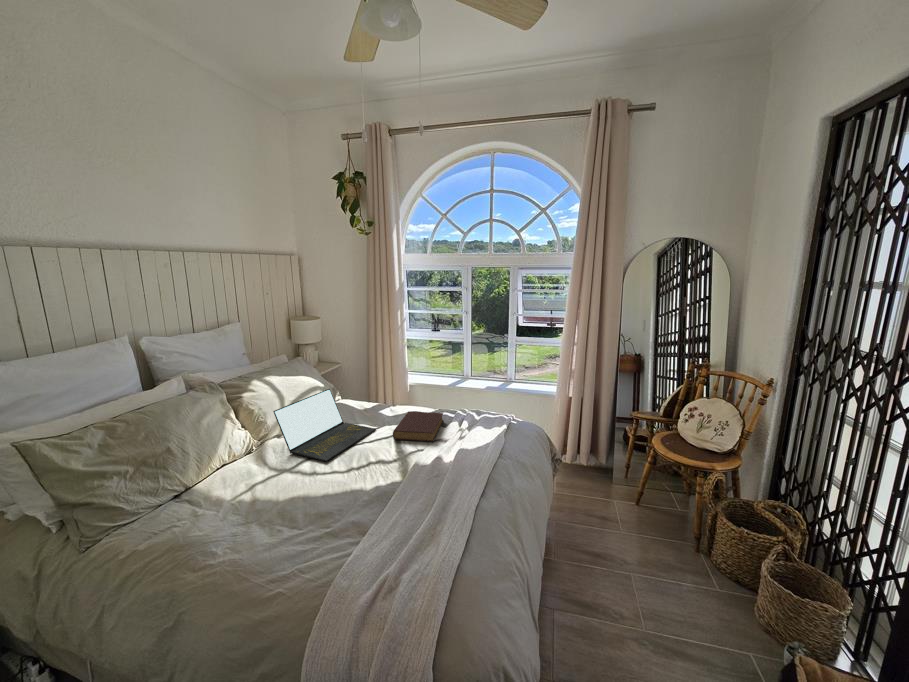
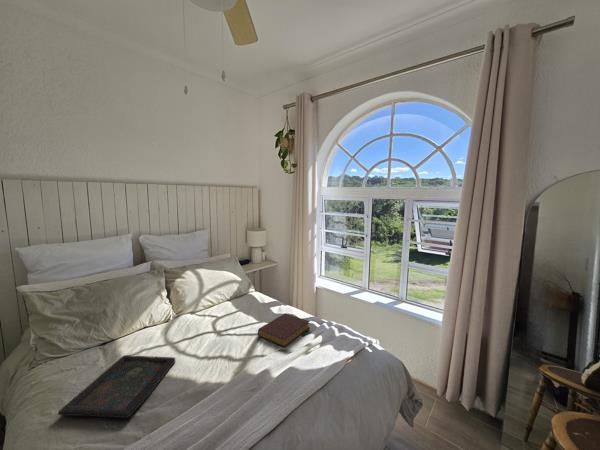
laptop: present [273,389,376,461] -> none [181,284,254,344]
tray: none [224,479,325,562] -> present [58,355,175,418]

